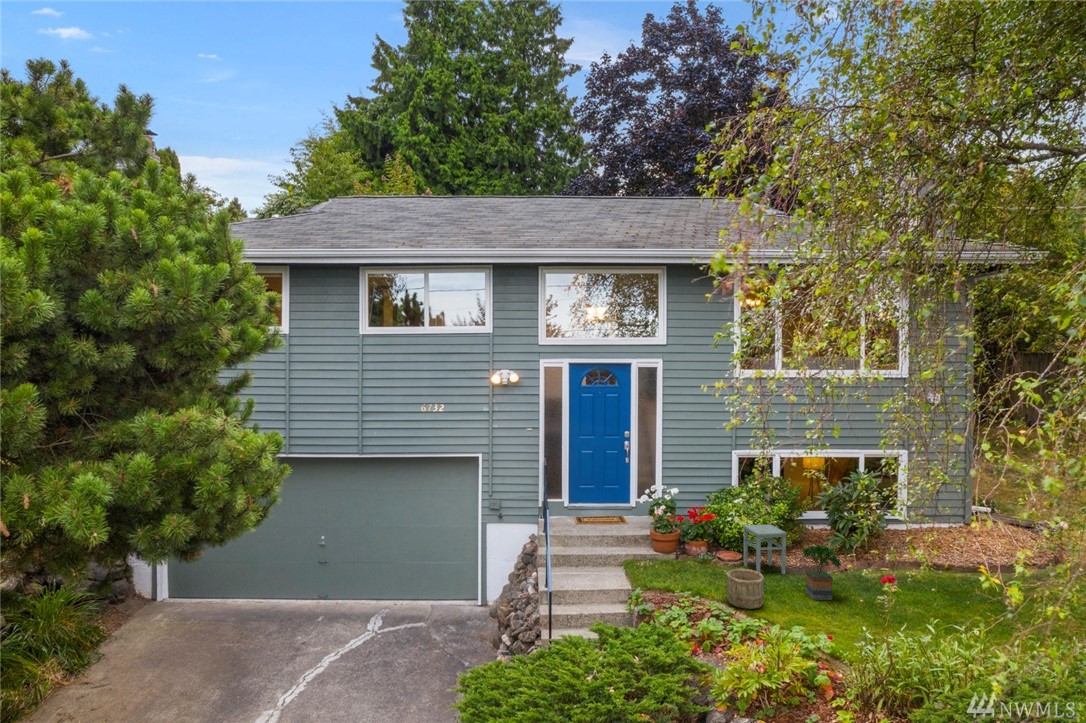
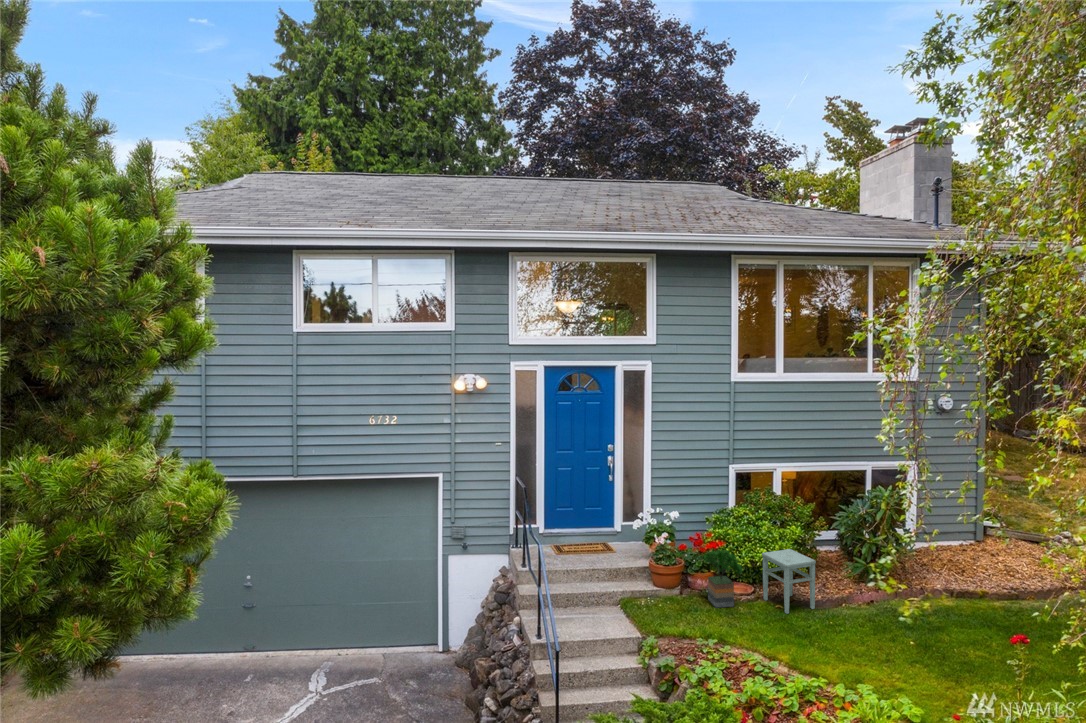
potted tree: present [802,545,841,600] -> present [704,550,742,608]
wooden bucket: present [726,568,765,609] -> none [772,616,821,671]

